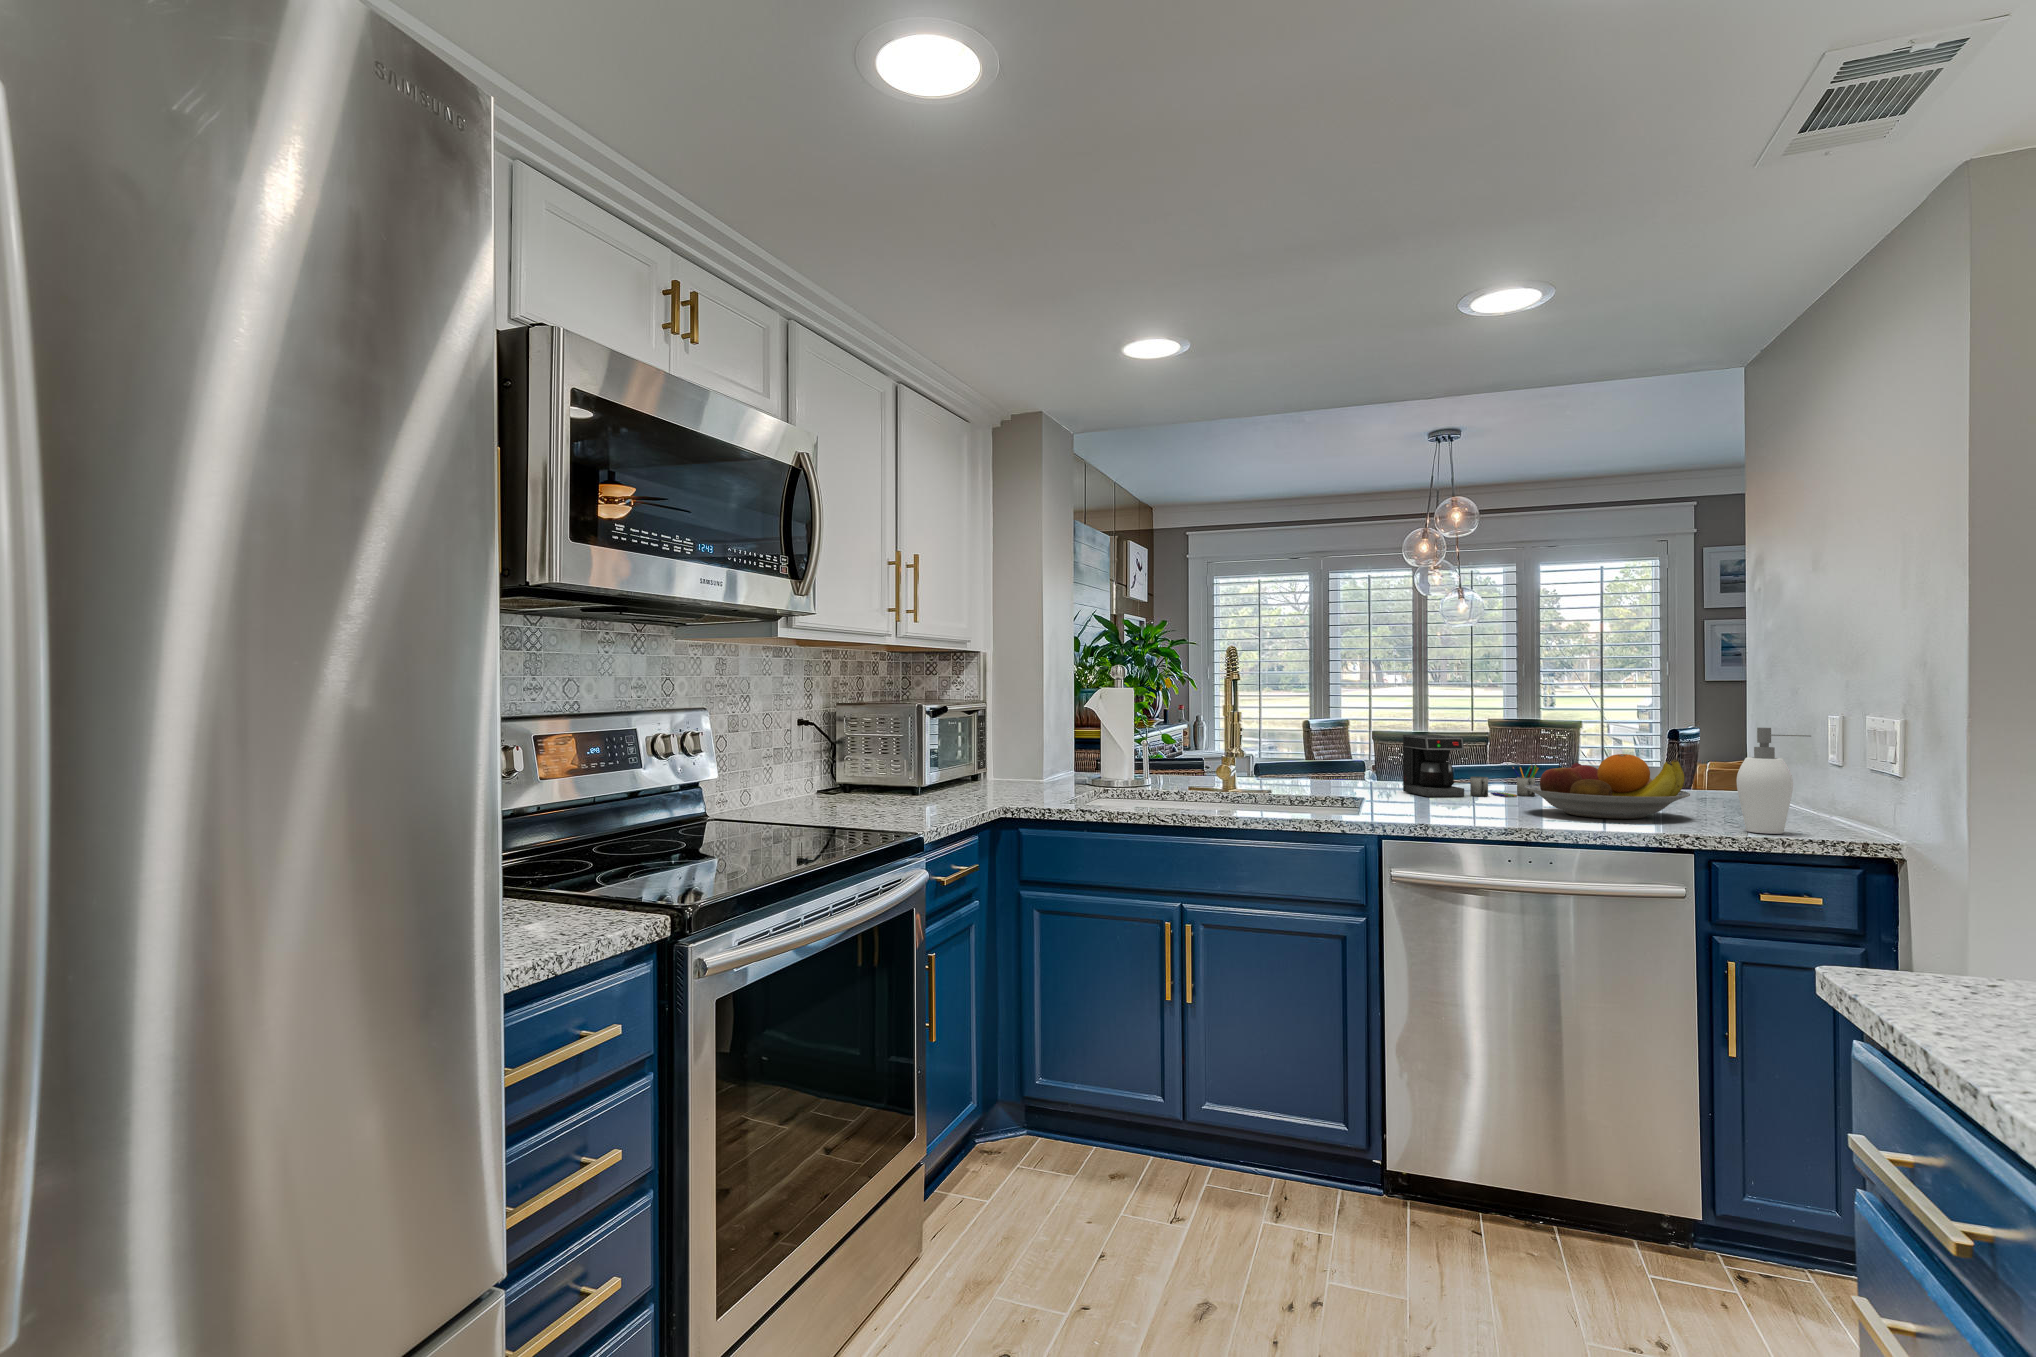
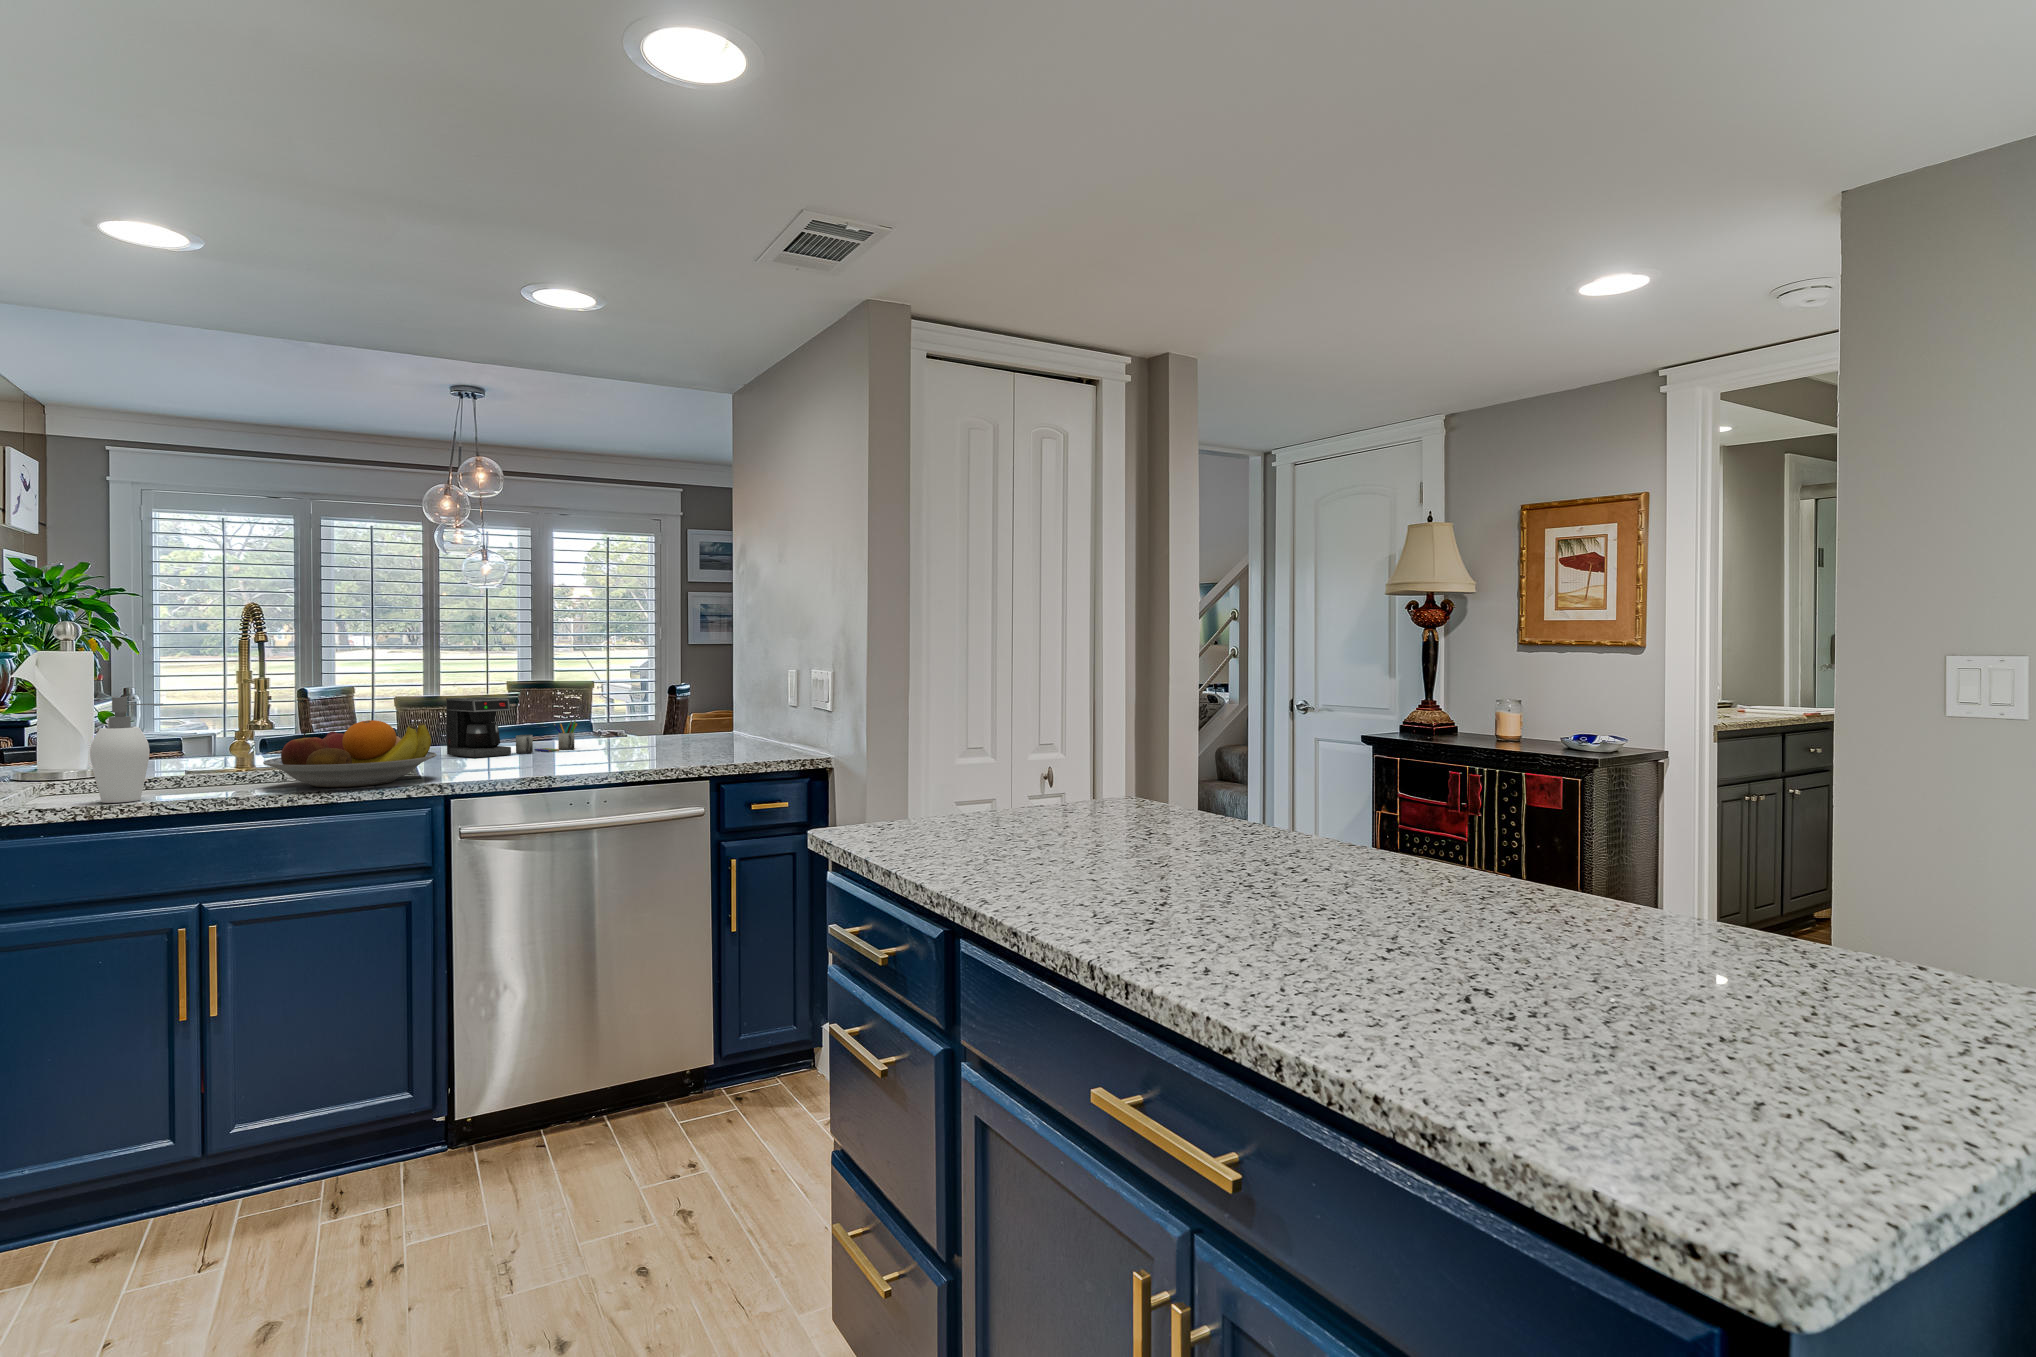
soap dispenser: present [1736,728,1811,834] -> present [90,697,163,803]
fruit bowl: present [1525,754,1690,819] -> present [263,720,437,787]

